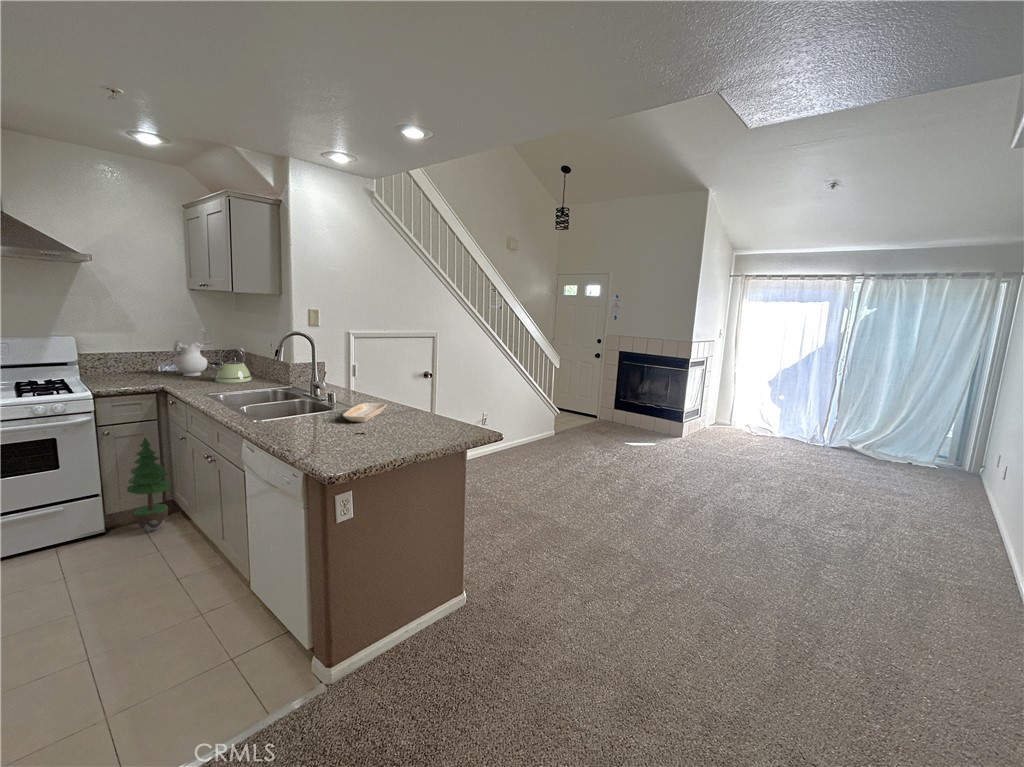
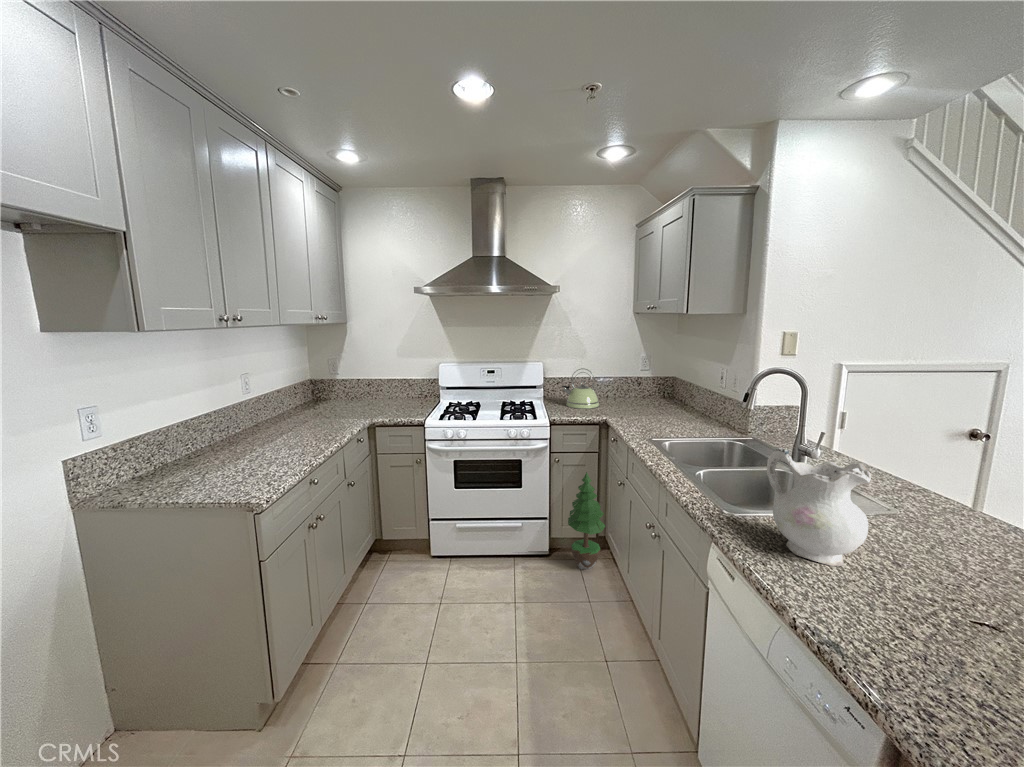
ceramic pitcher: present [174,340,207,376] -> present [767,448,871,566]
kettle: present [209,345,252,383] -> present [562,368,599,409]
tray: present [343,403,387,422] -> none [899,509,991,569]

